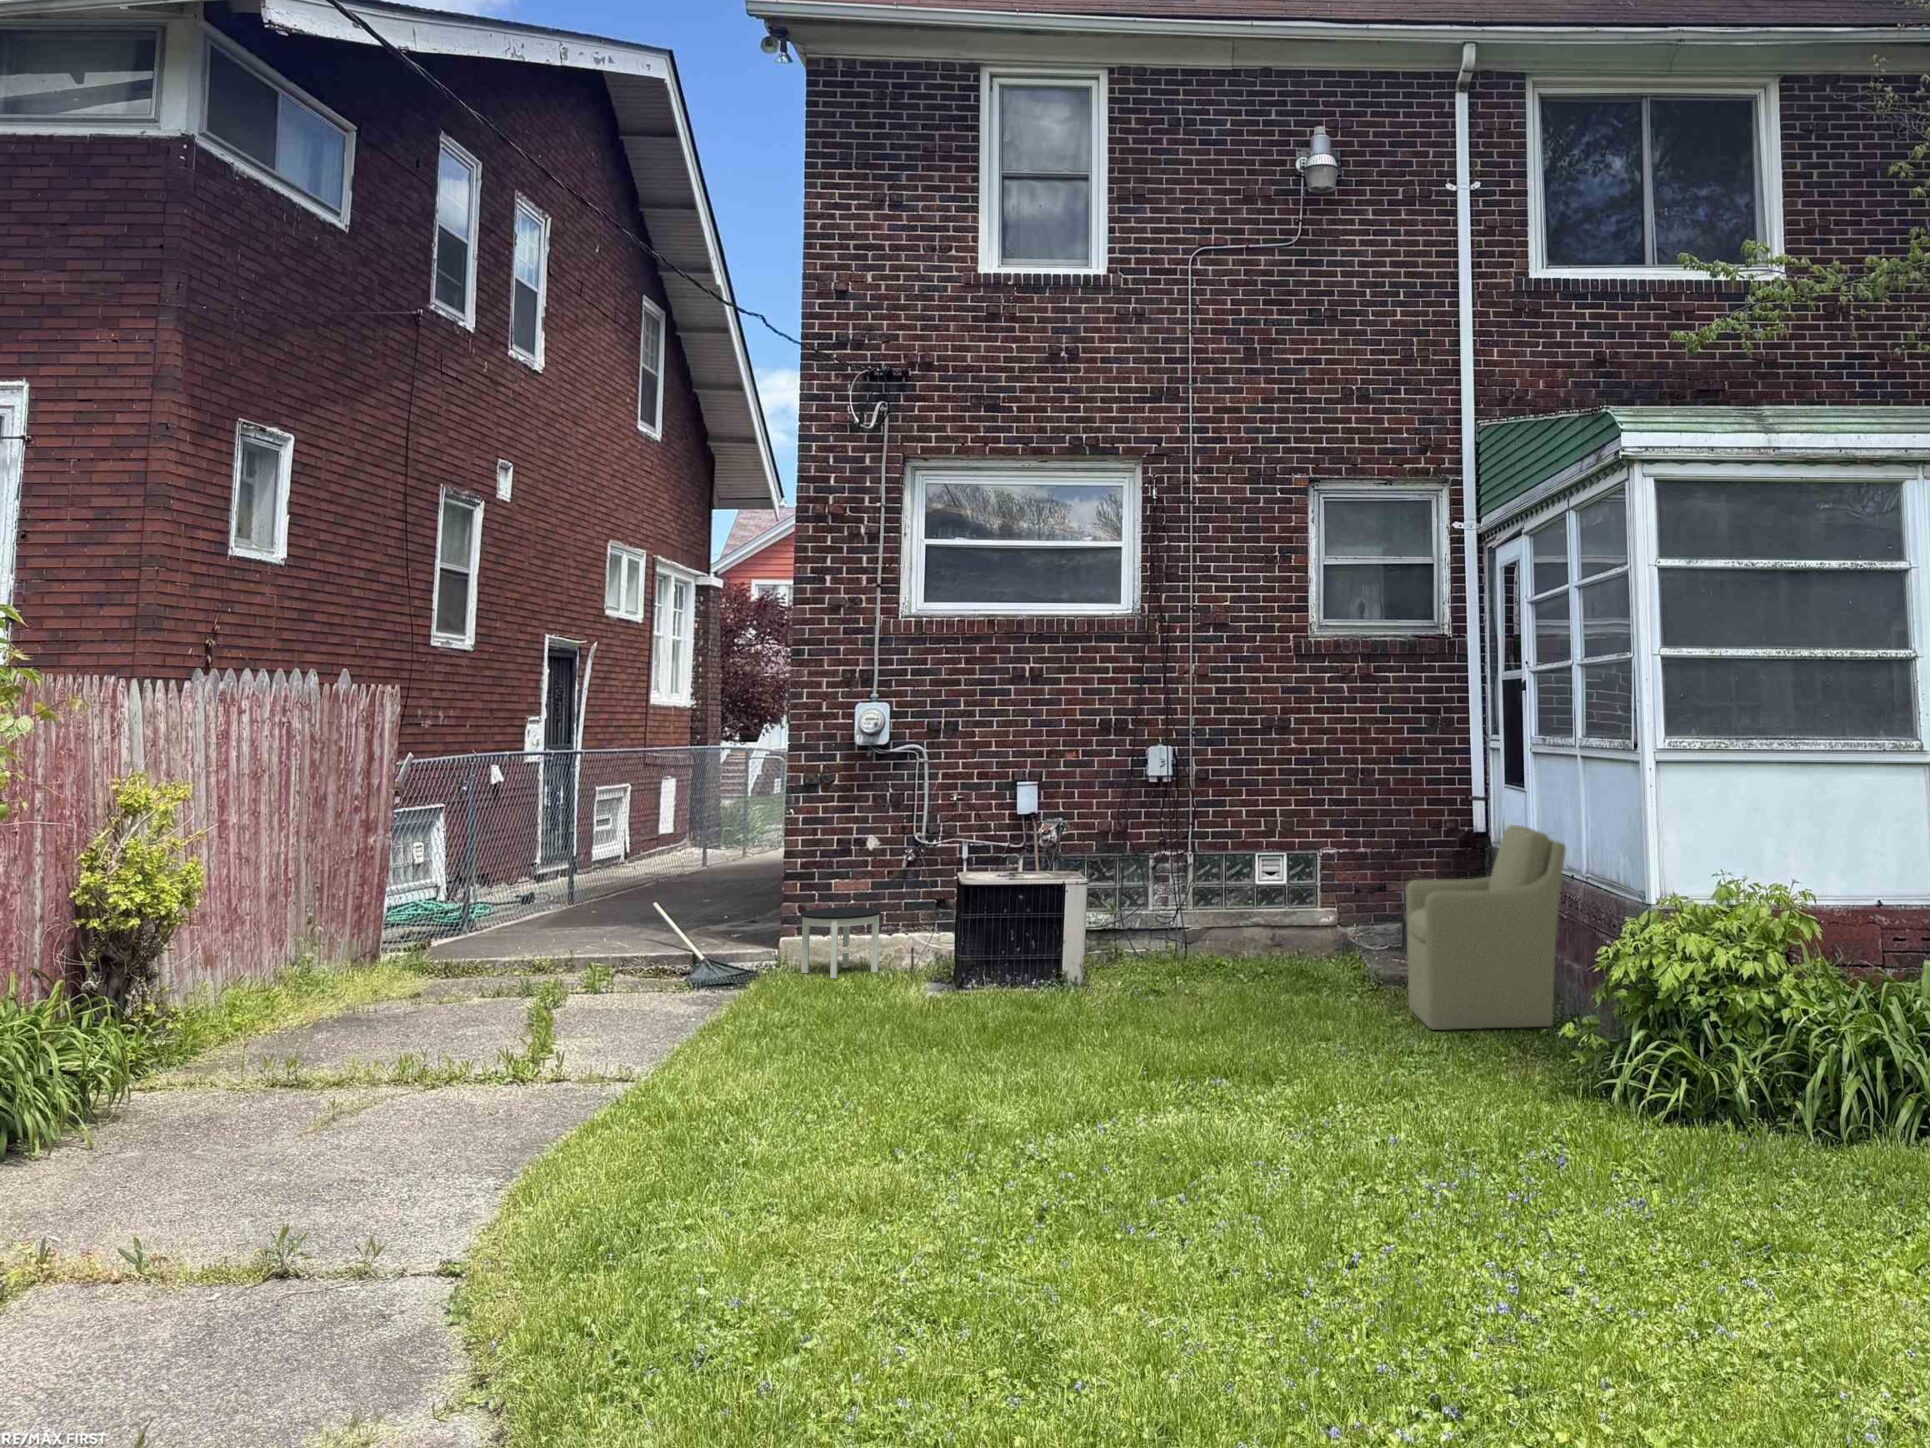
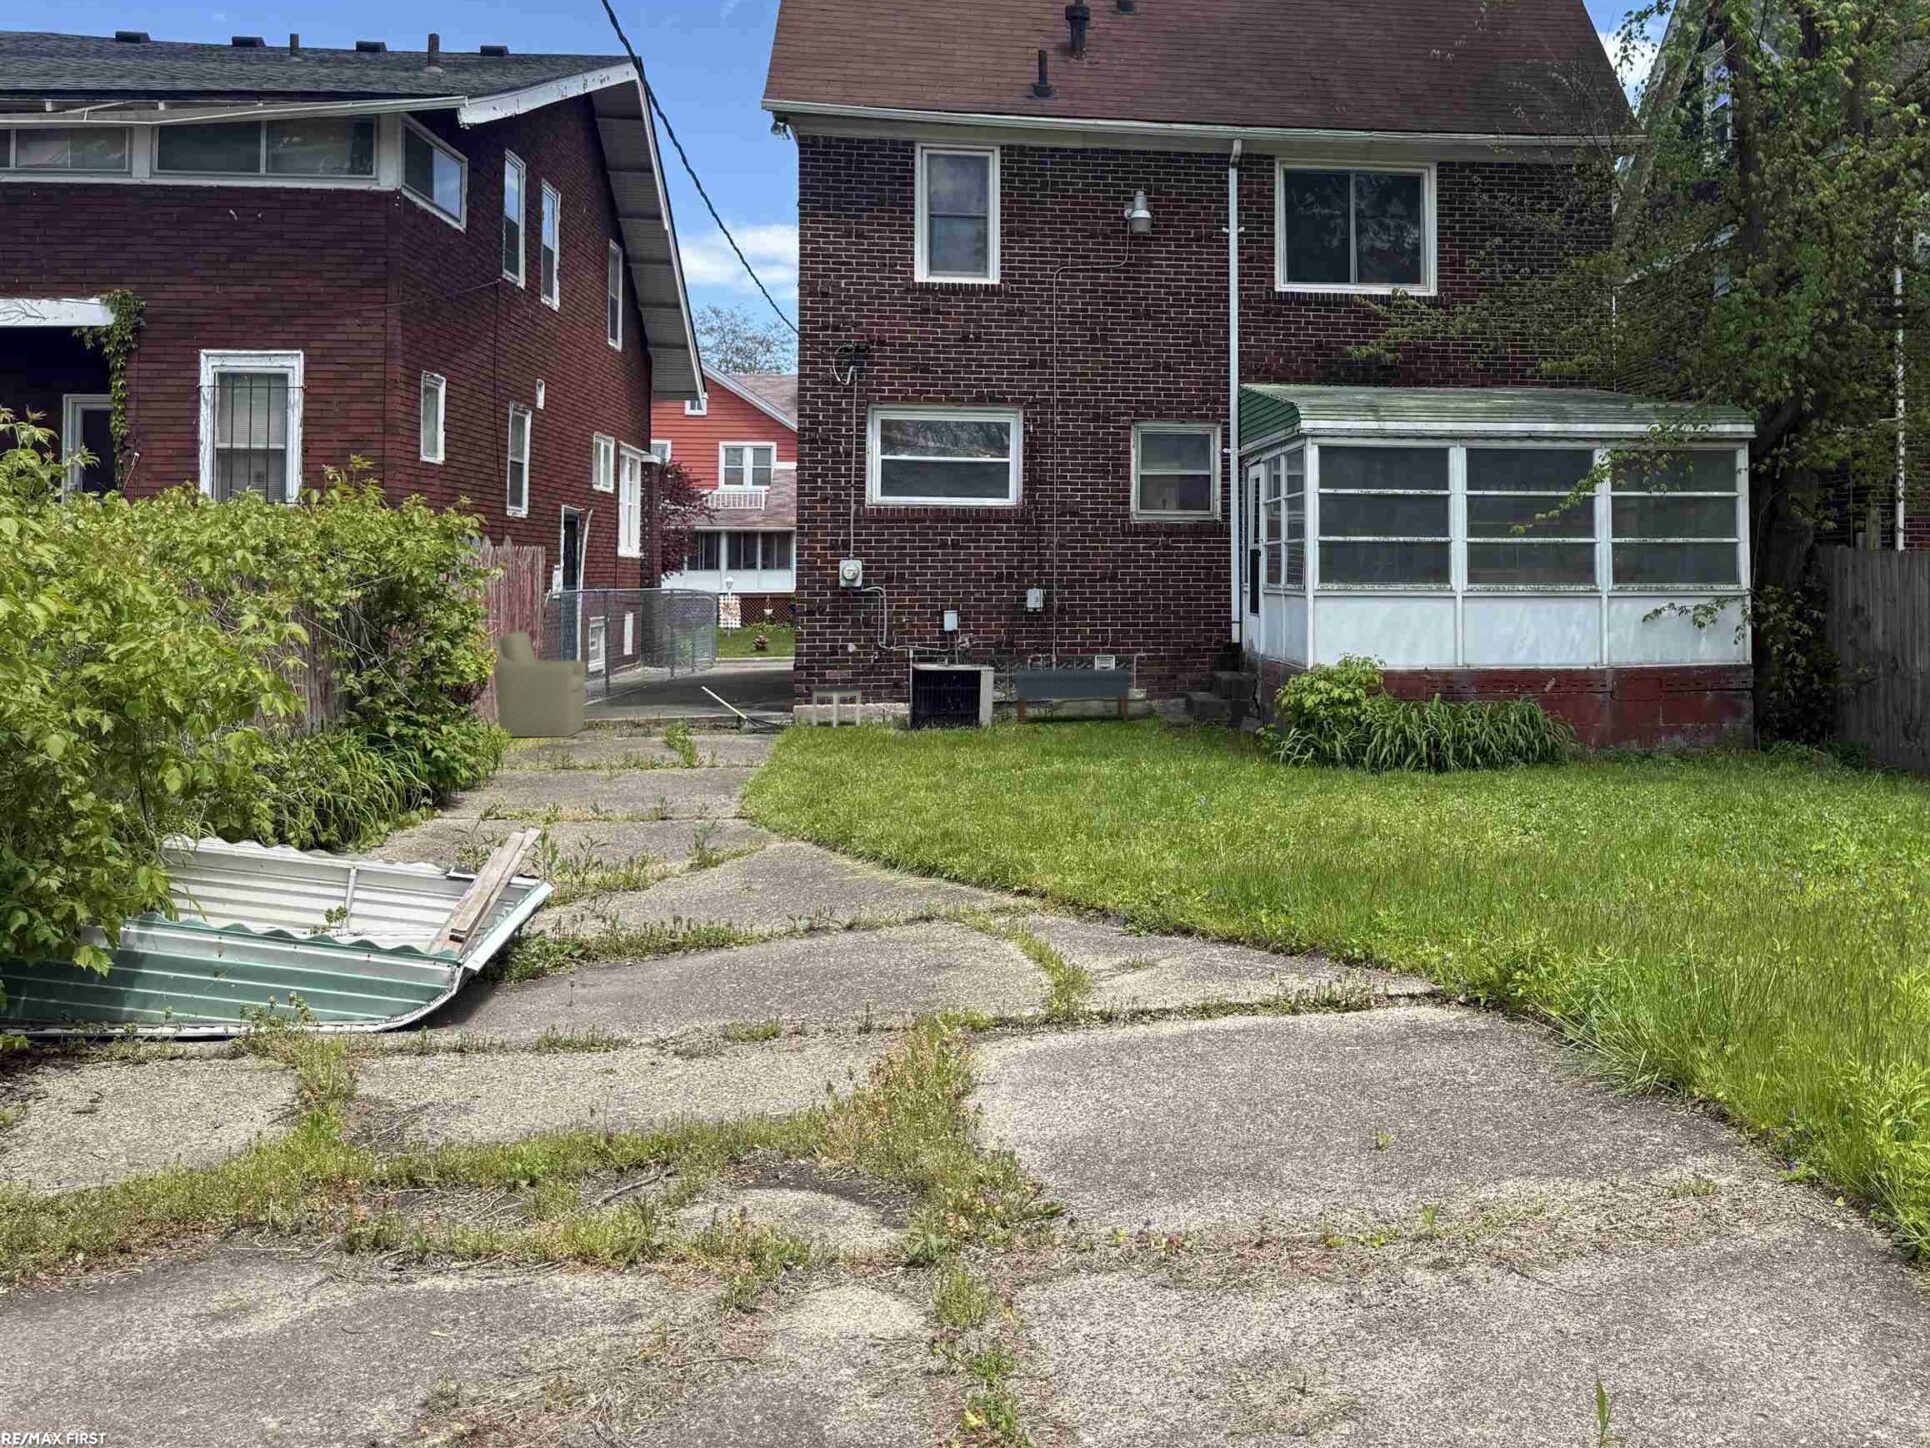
chair: present [1406,825,1566,1030] -> present [493,631,586,737]
bench: none [1128,876,1313,971] -> present [1015,668,1130,723]

